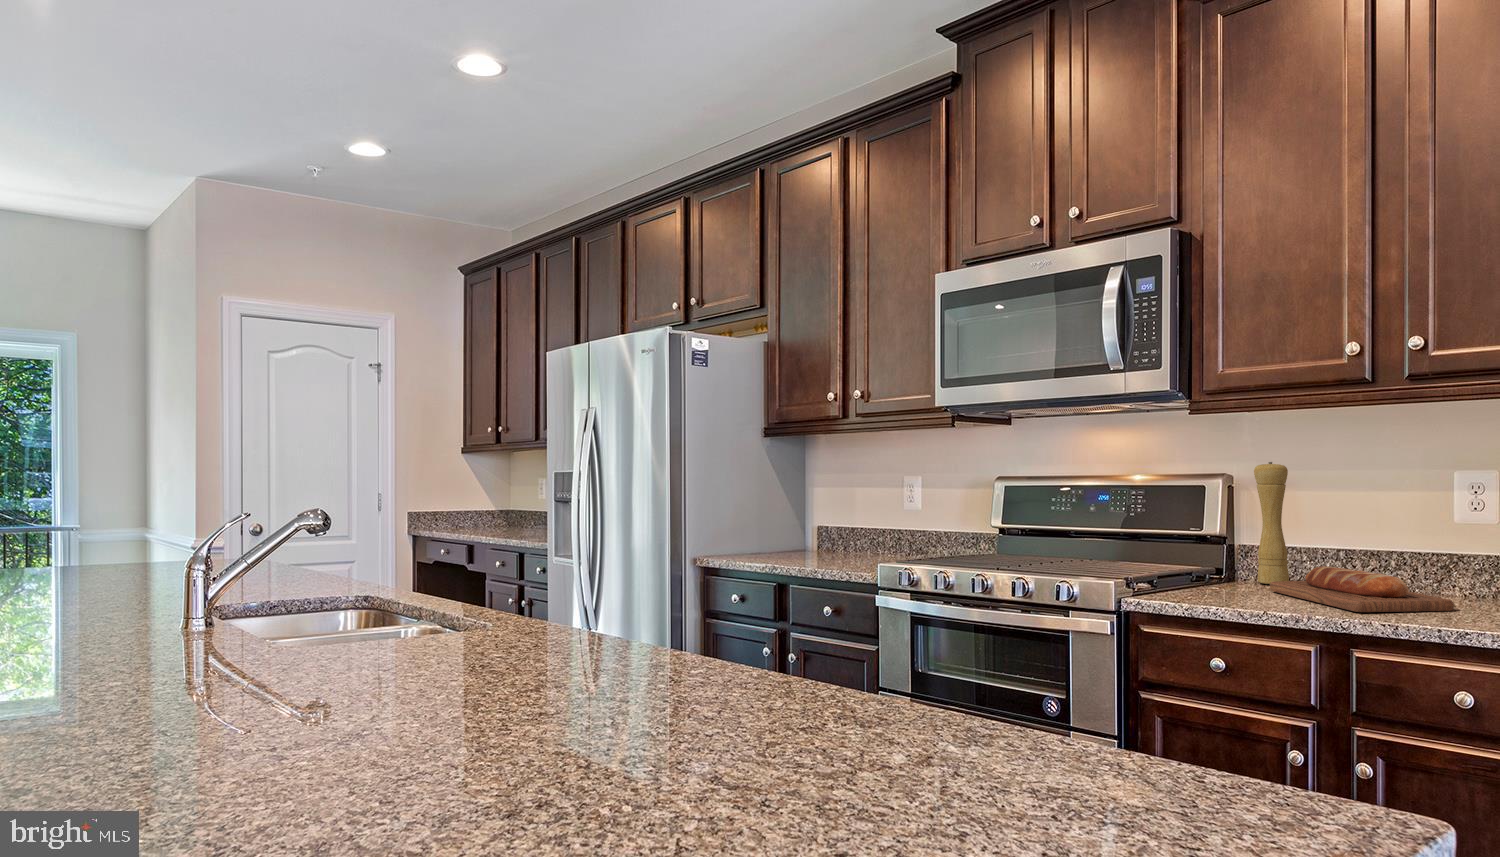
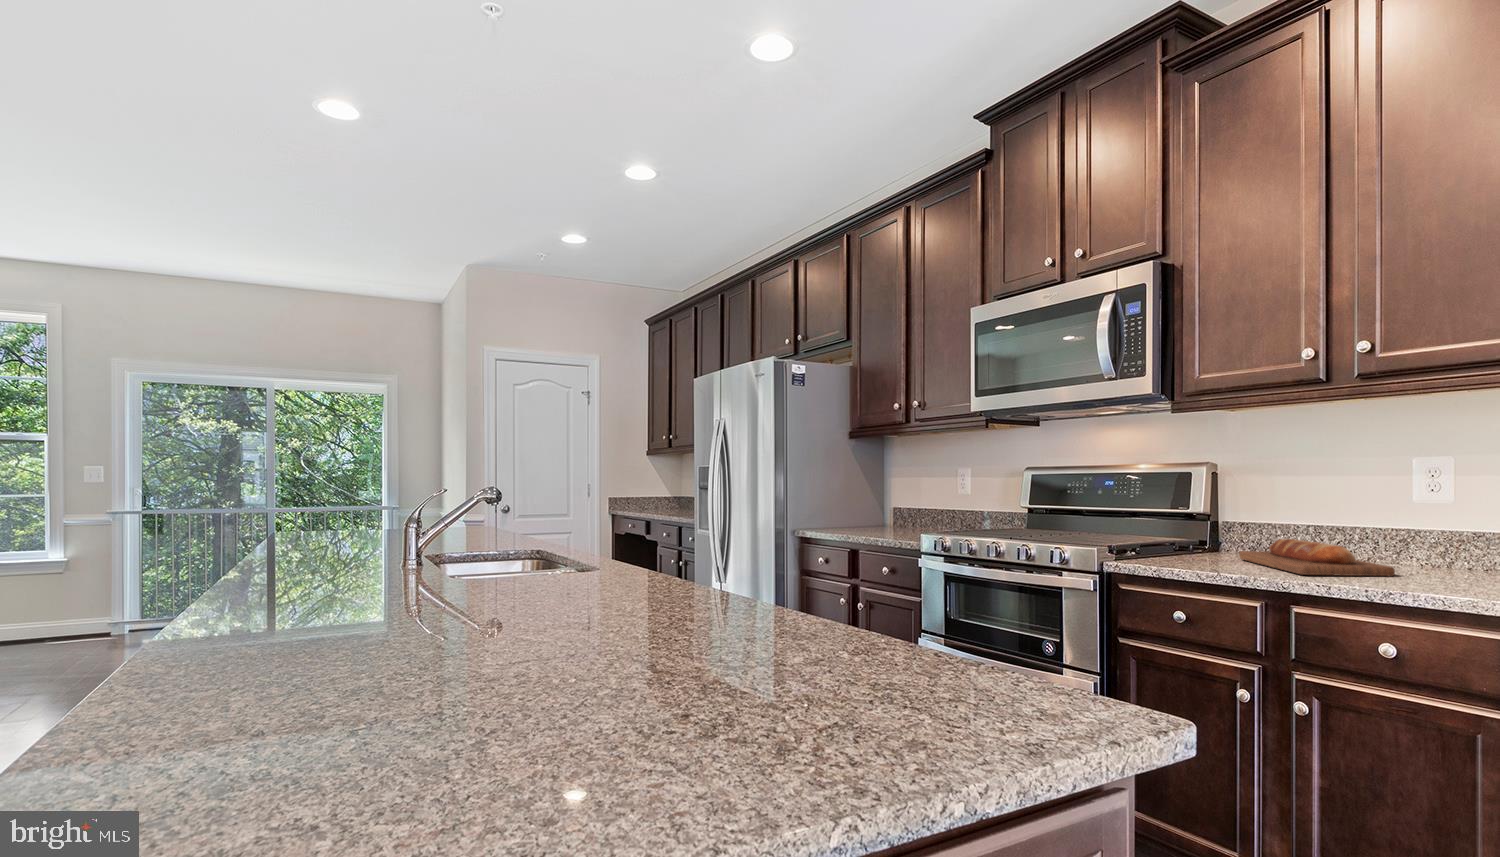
pepper mill: present [1254,462,1289,584] -> none [1231,452,1263,555]

